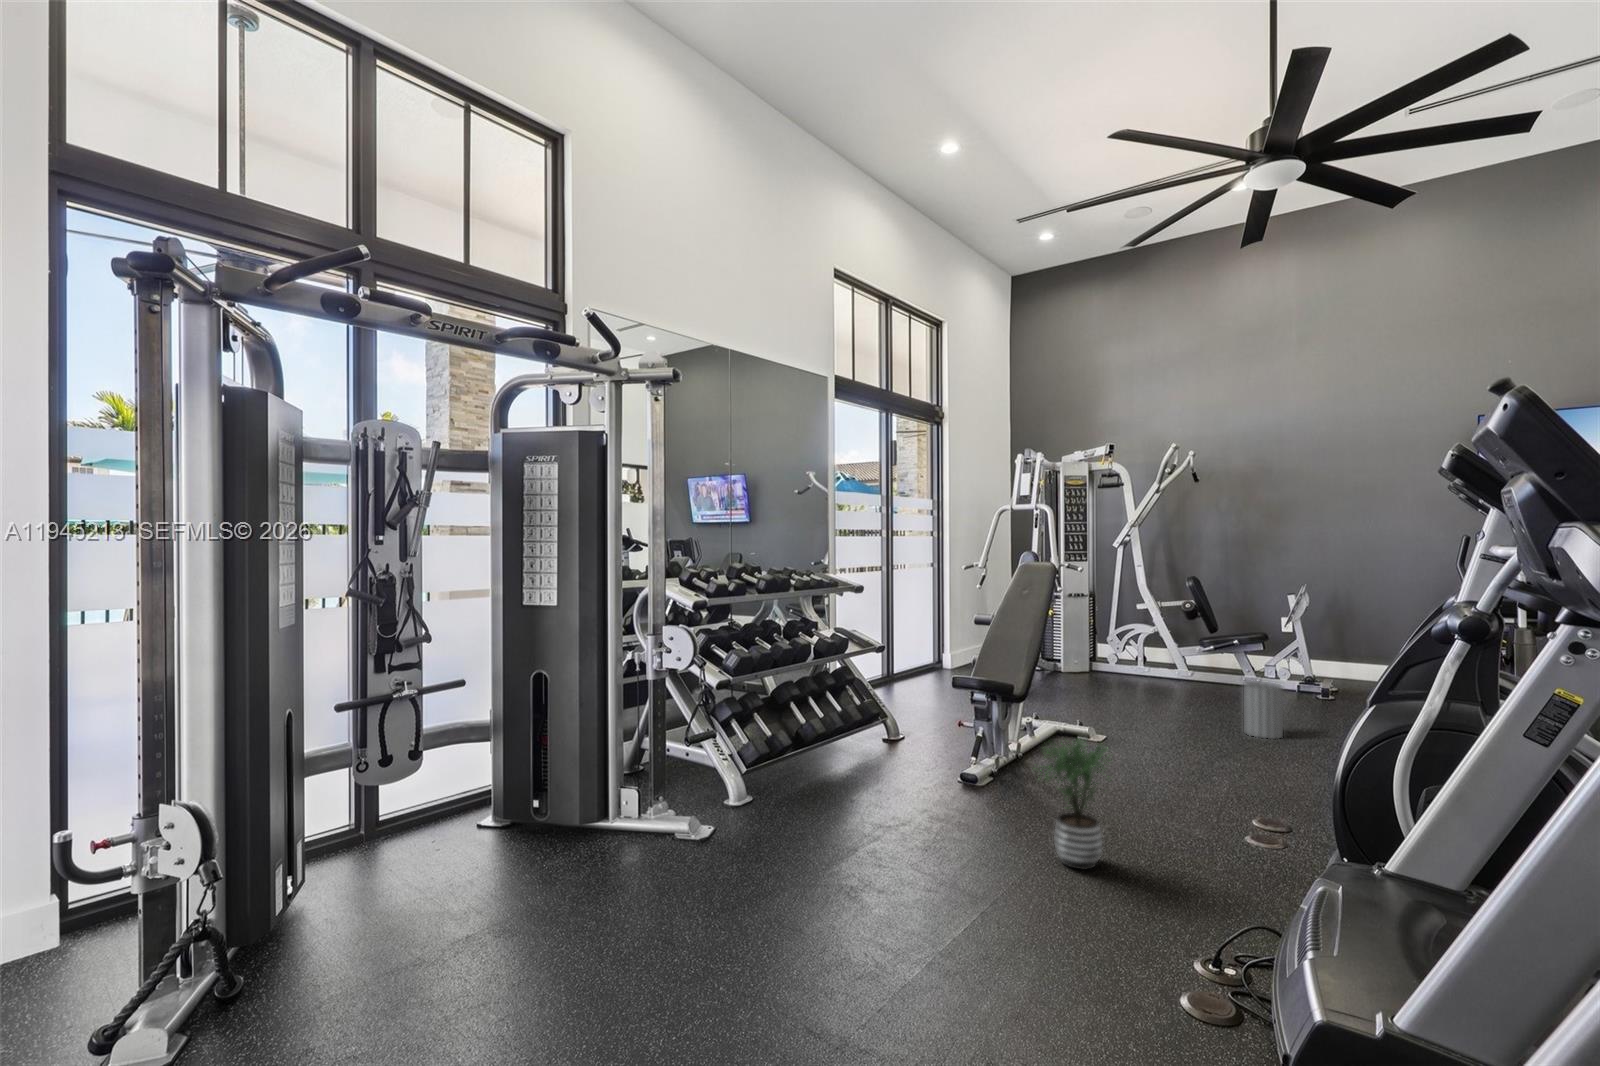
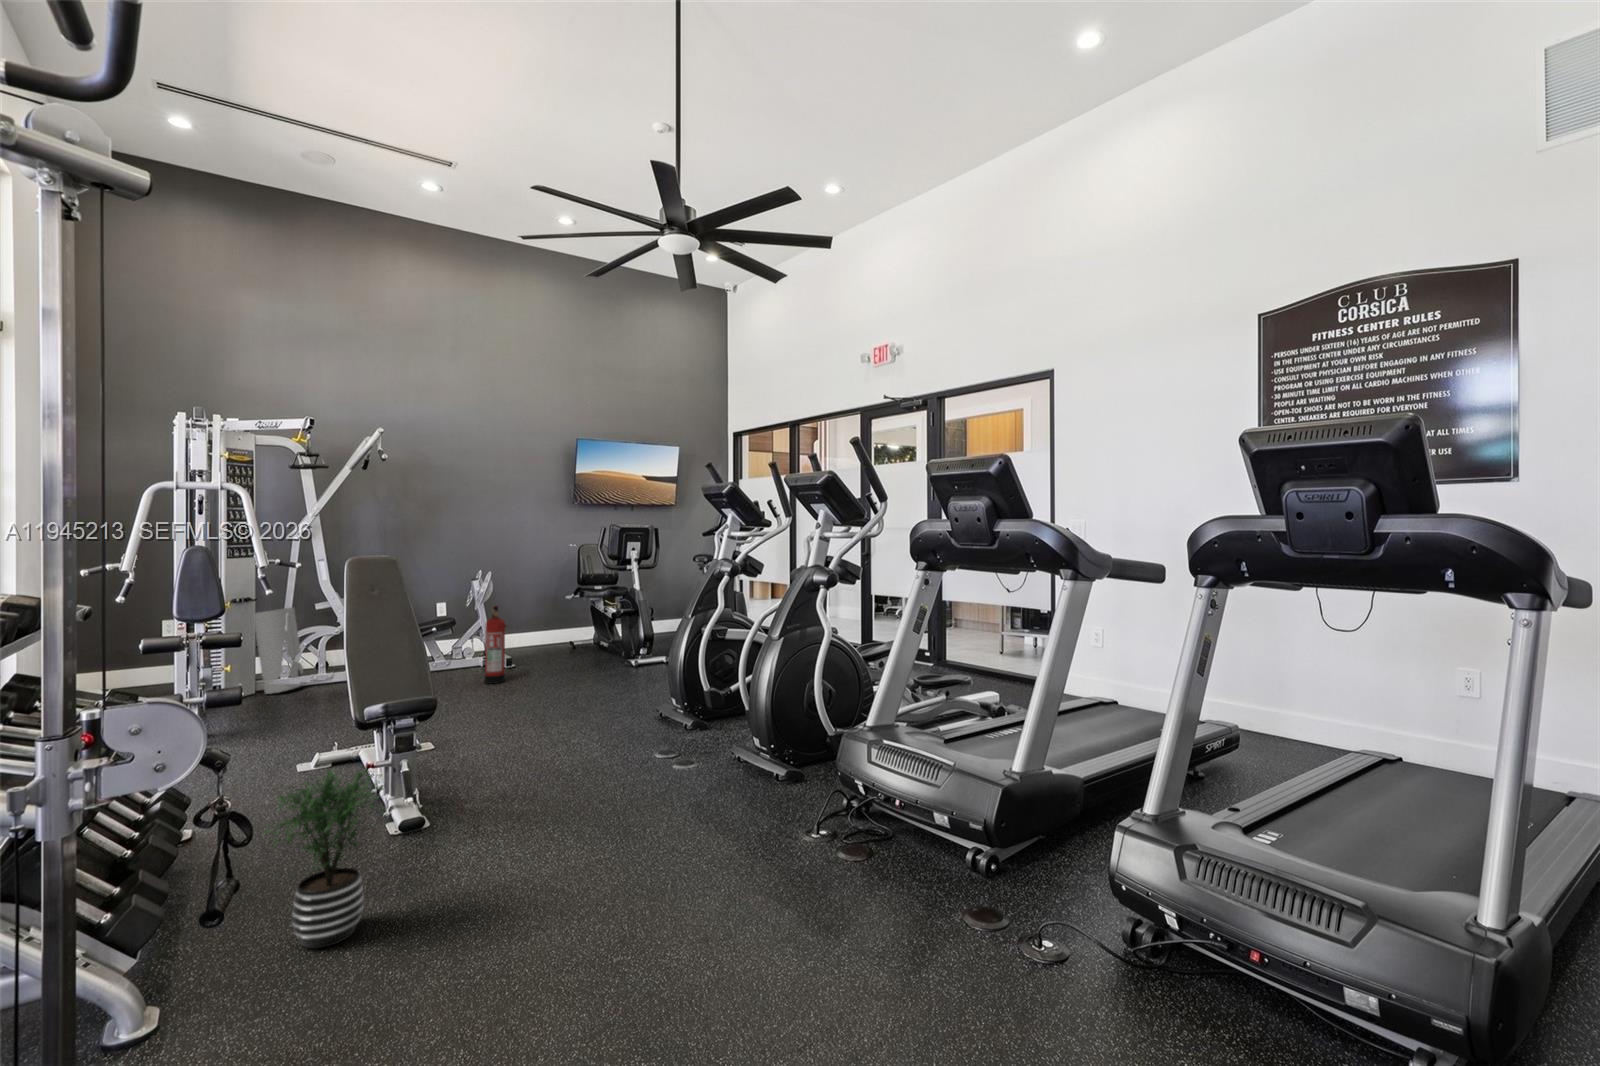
air purifier: none [1085,606,1126,679] -> present [253,607,305,694]
fire extinguisher: none [1293,620,1318,706] -> present [484,606,506,684]
wastebasket: present [1244,681,1283,739] -> none [455,666,491,721]

